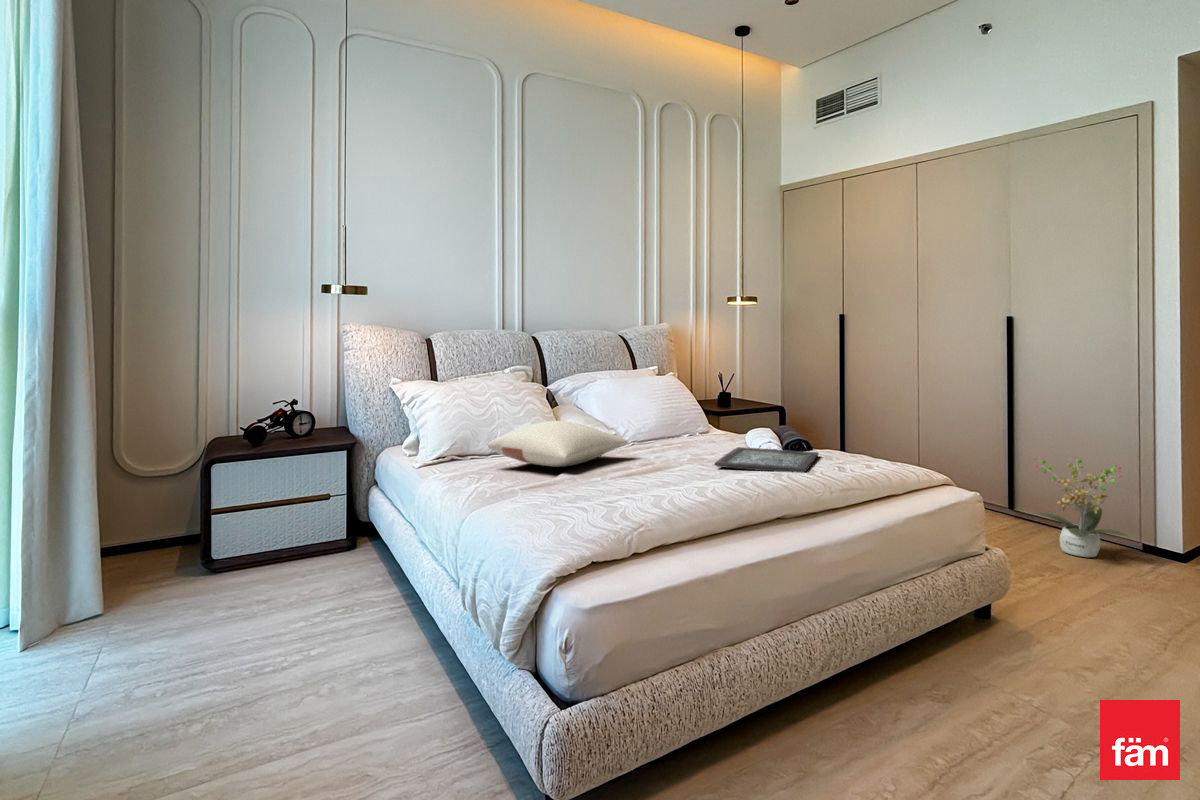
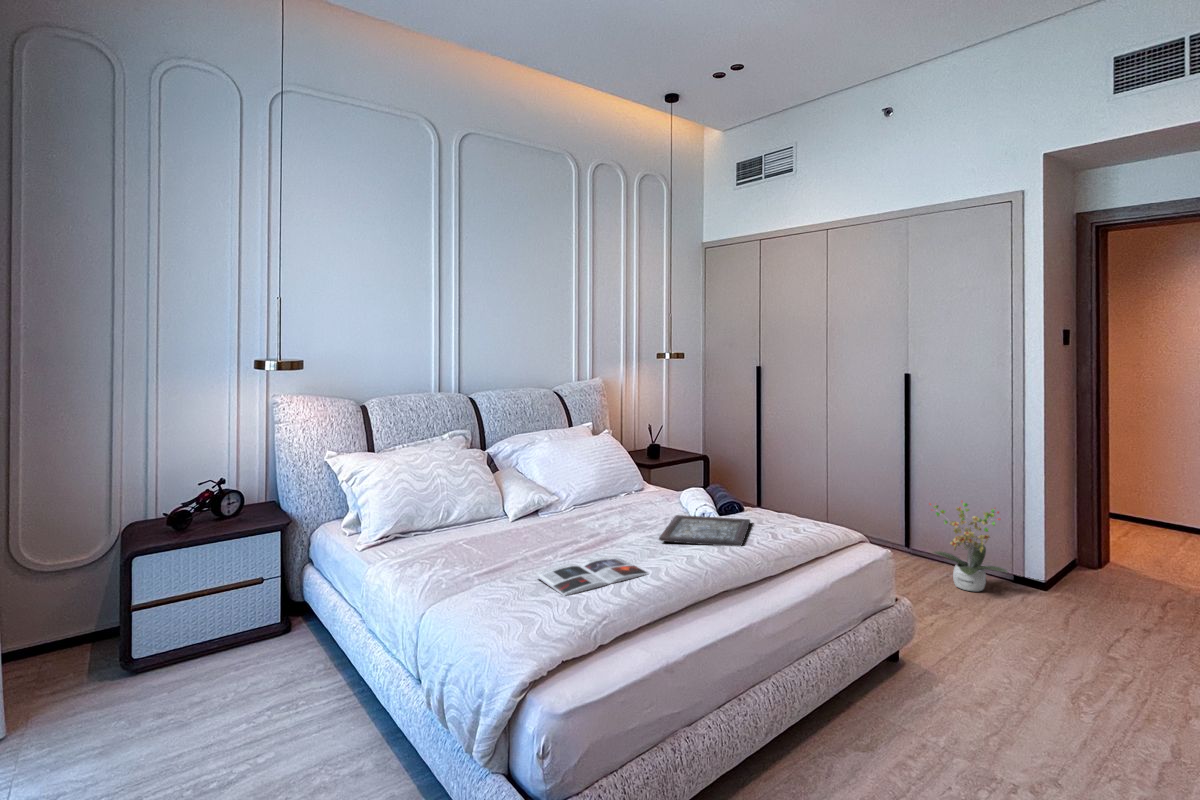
pillow: present [488,421,628,467] -> none [436,496,574,545]
magazine: none [577,475,701,503] -> present [536,557,648,596]

